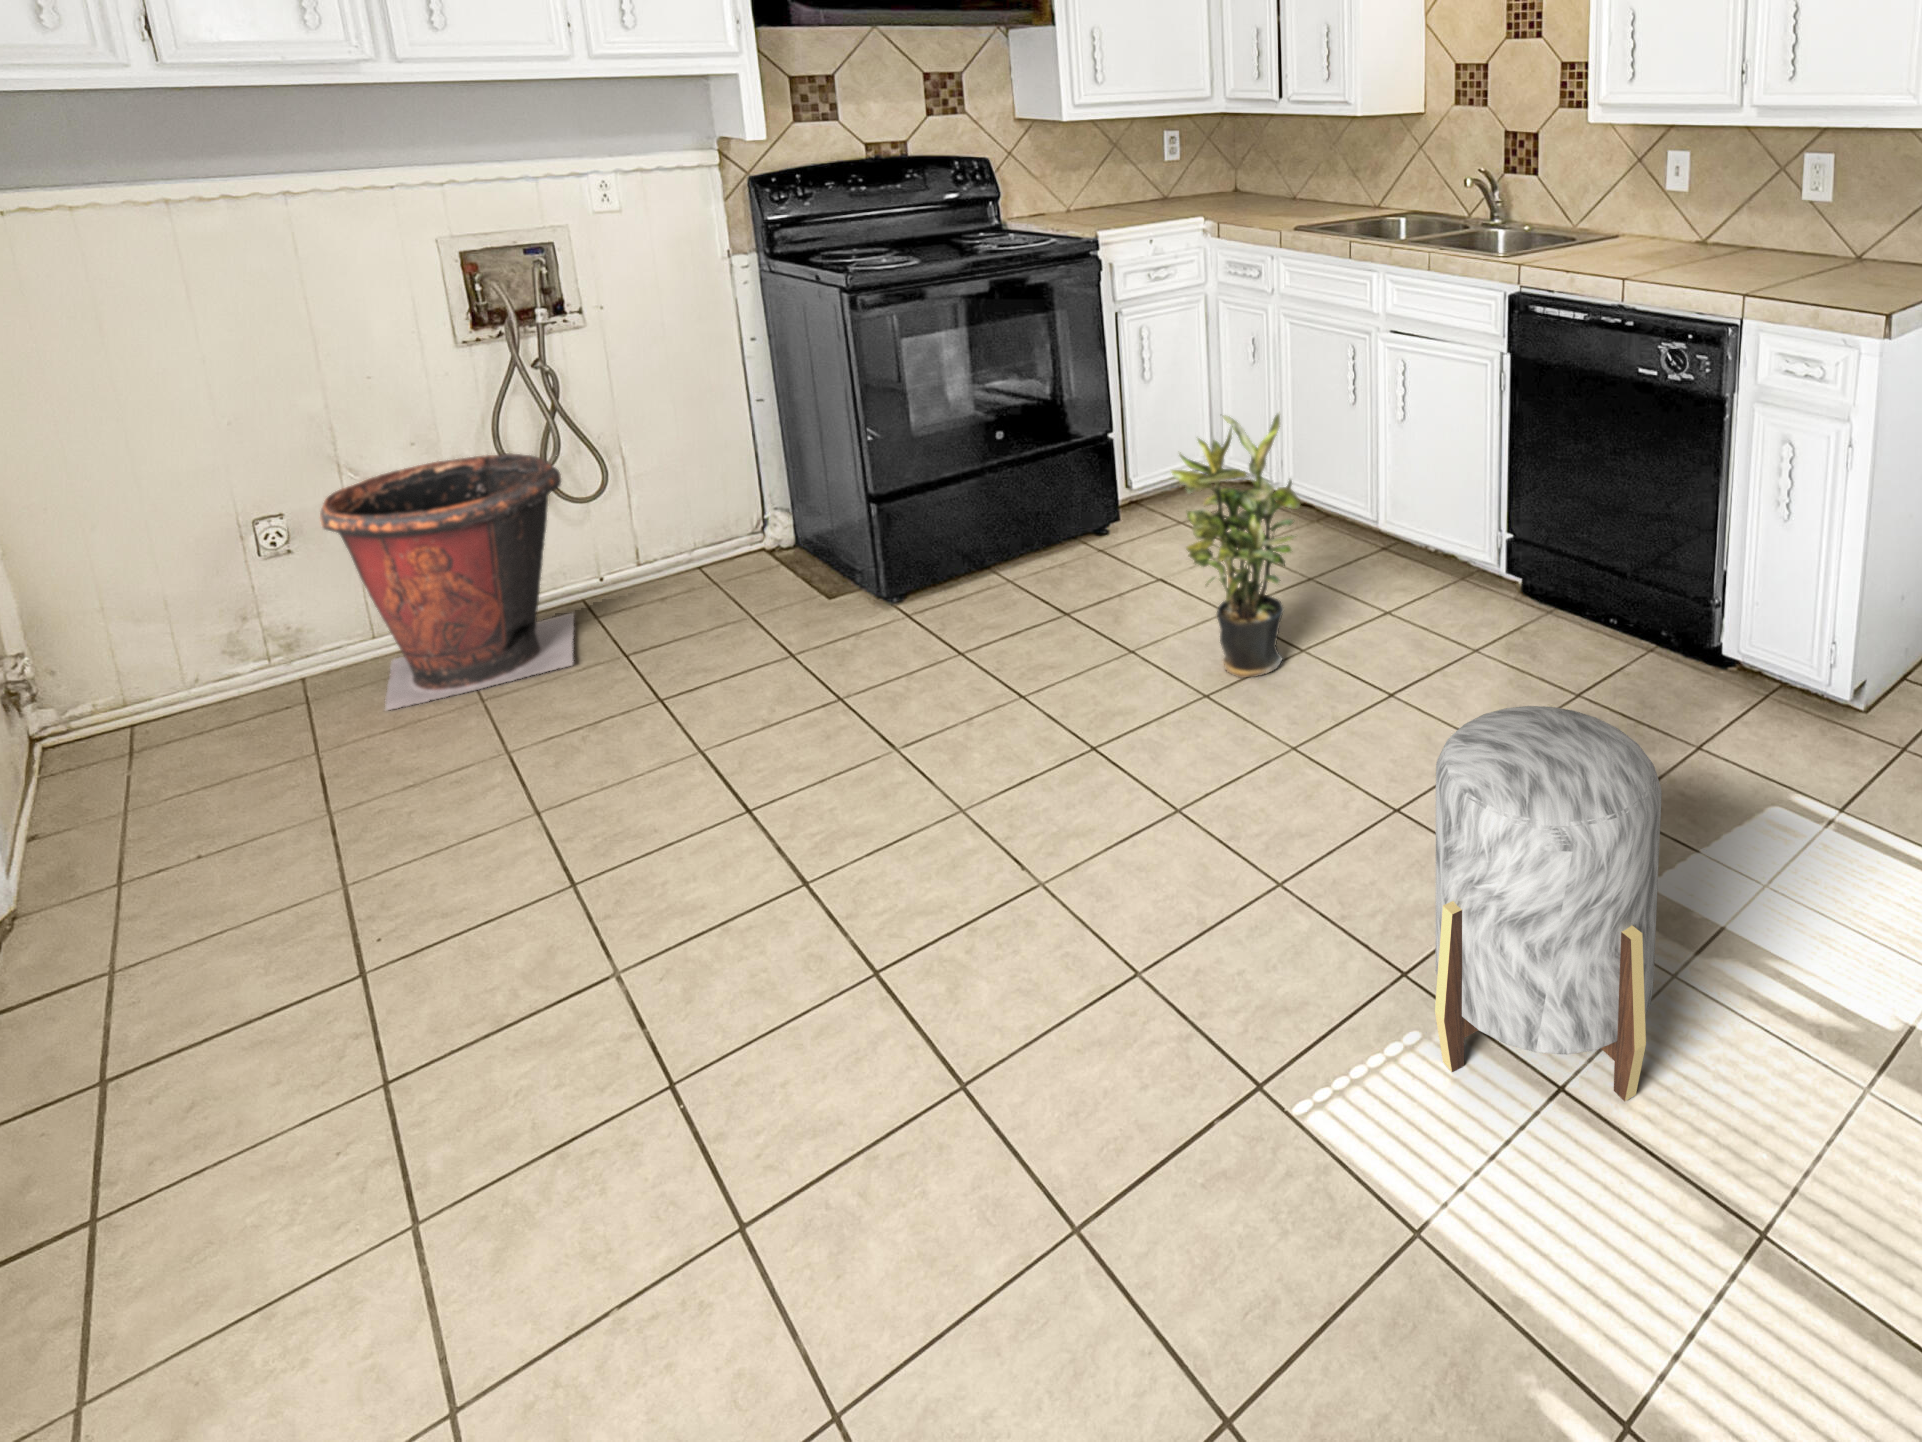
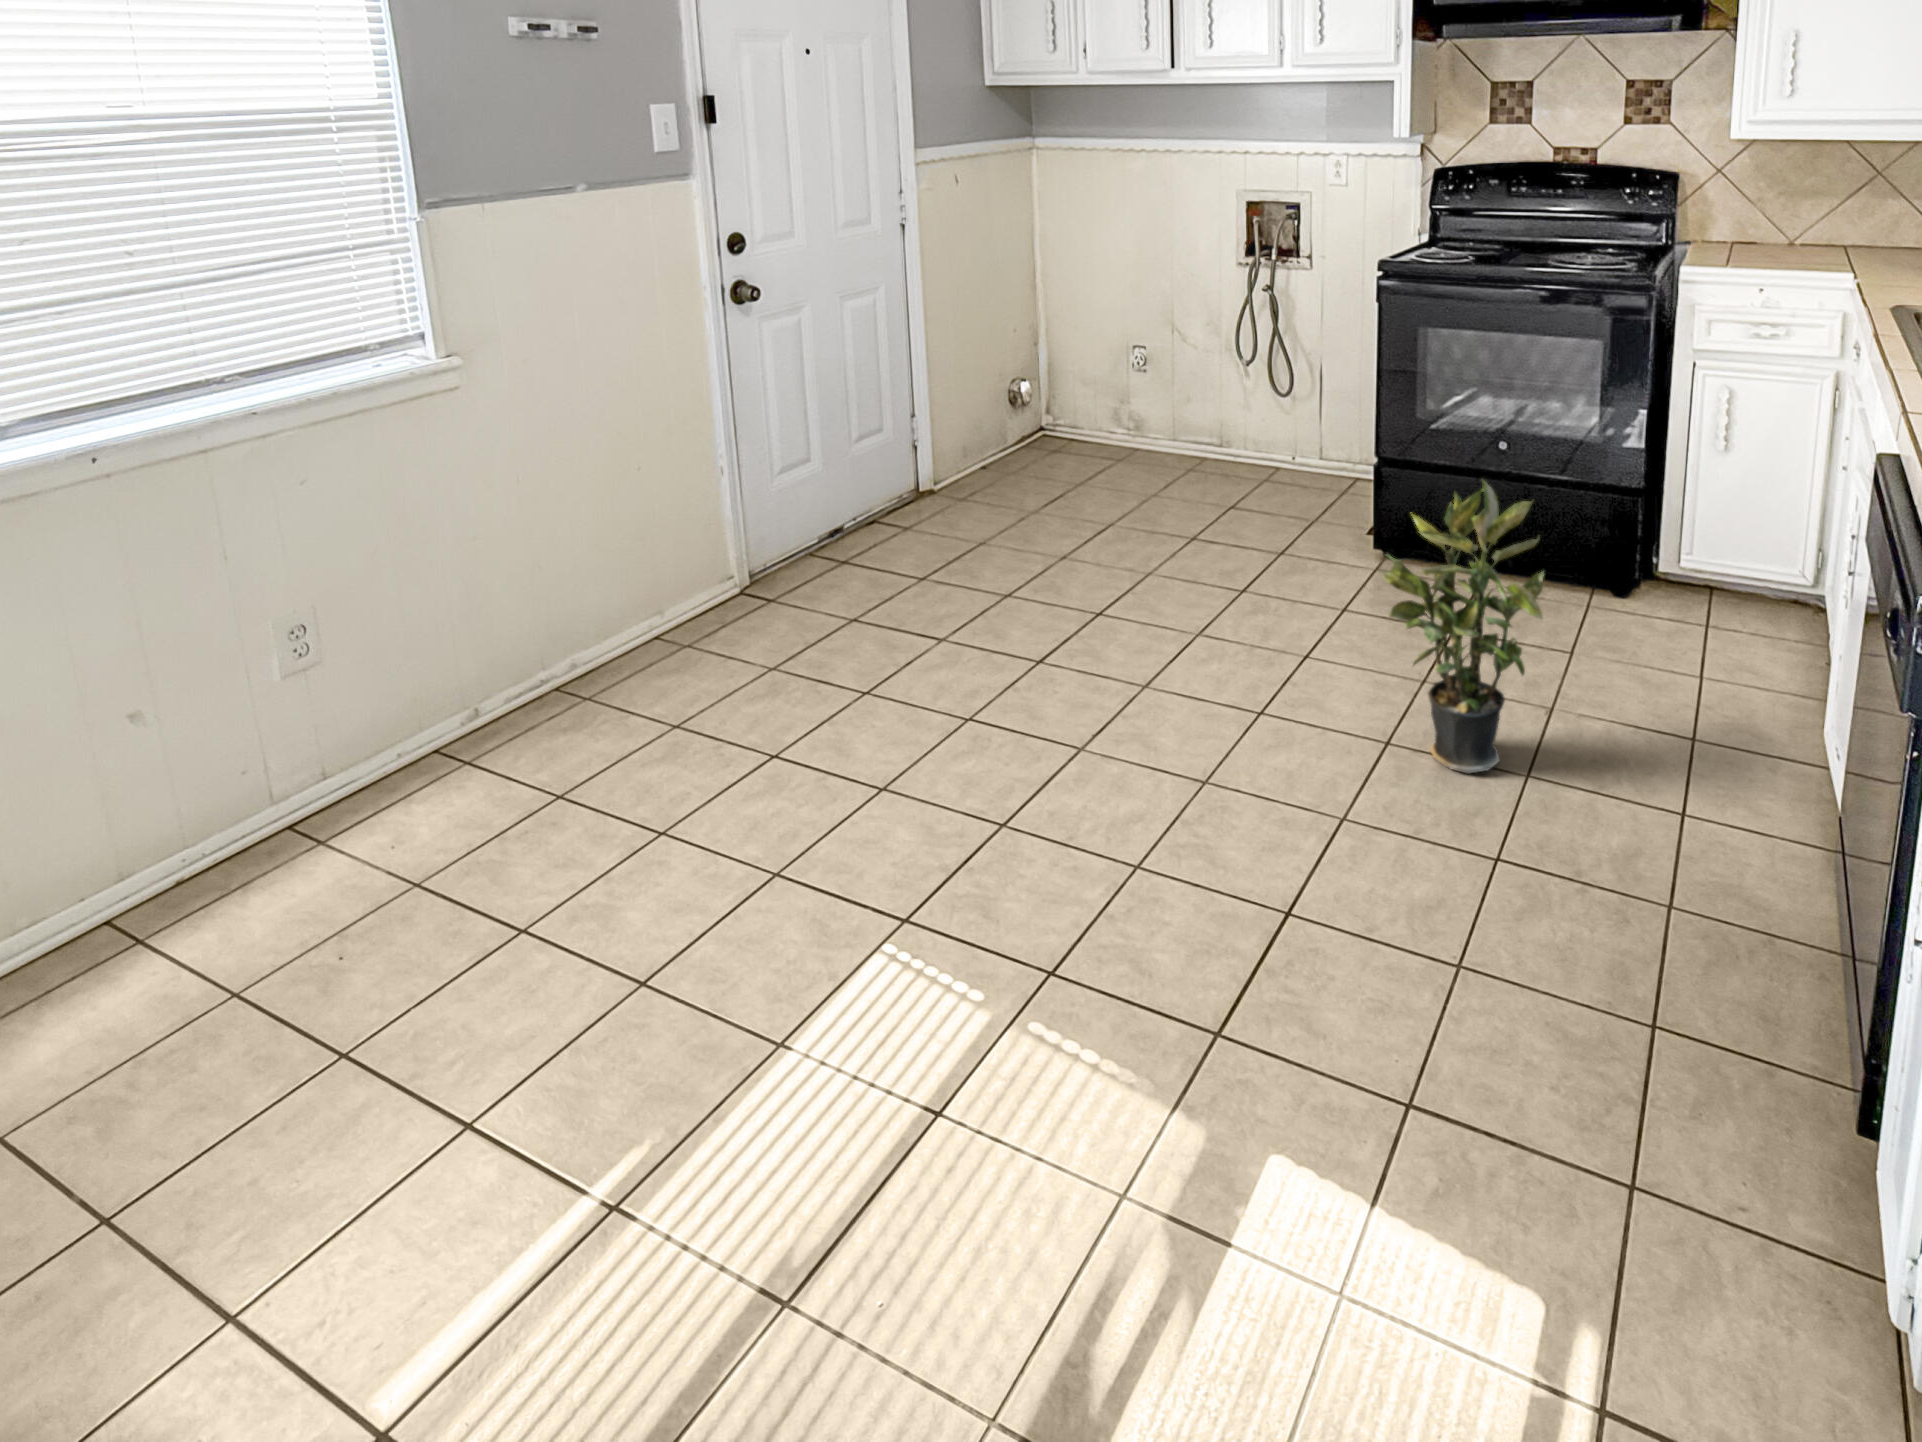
trash can: present [320,453,574,710] -> none [1114,339,1257,499]
stool: present [1435,706,1662,1101] -> none [894,771,1124,1174]

